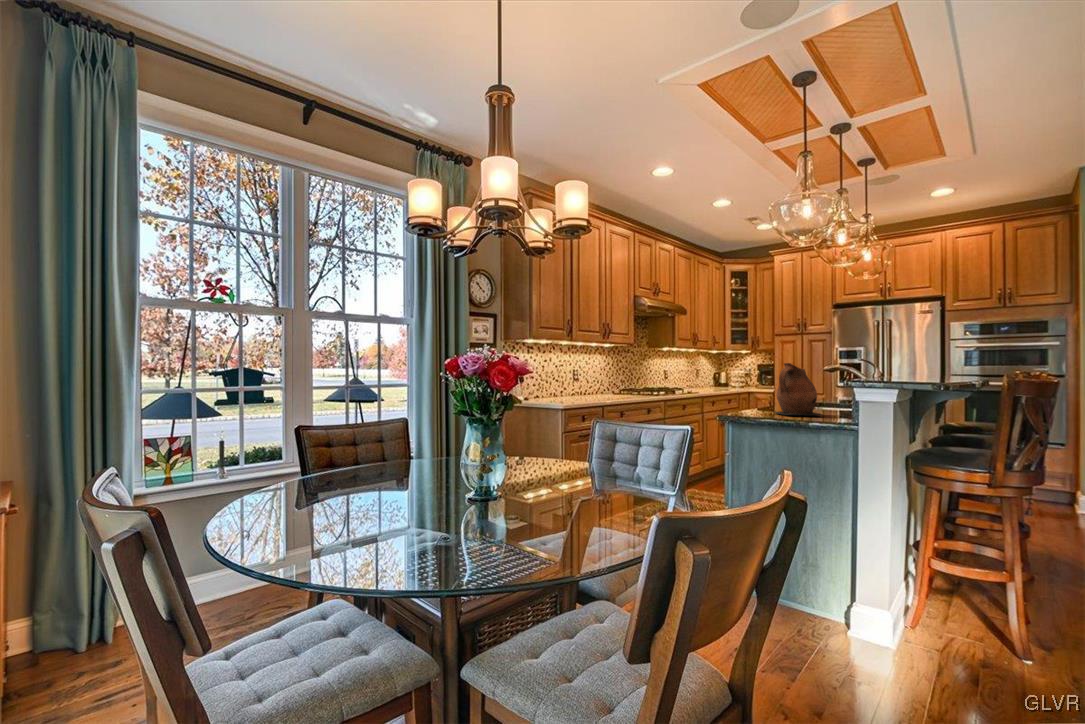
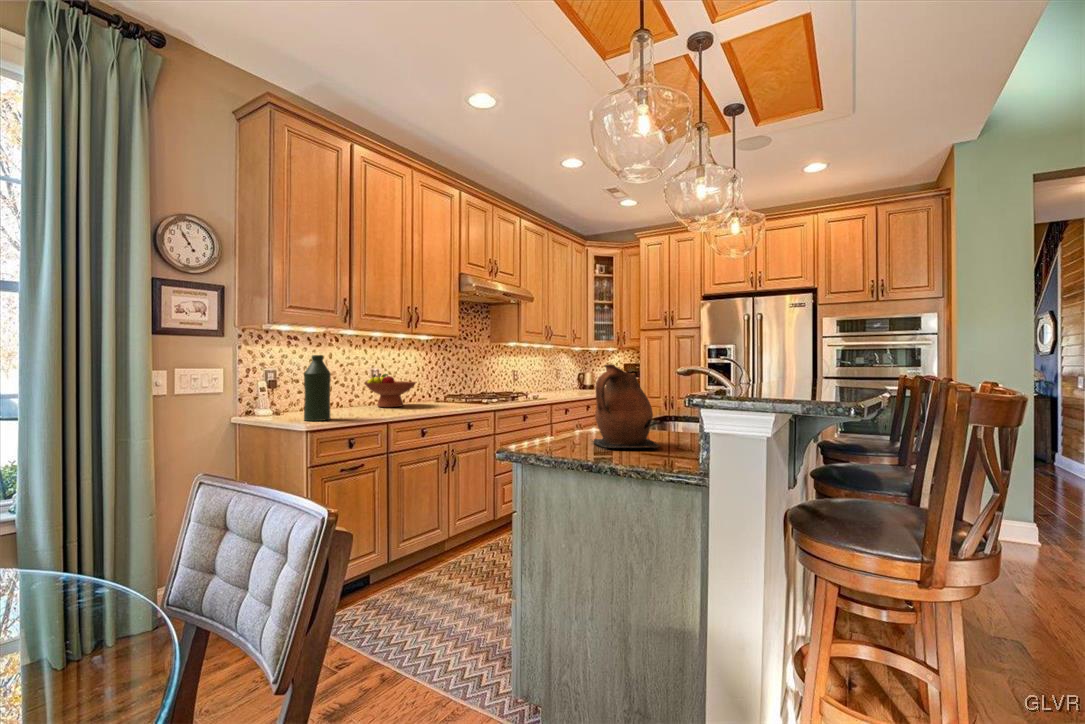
bottle: none [553,359,569,403] -> present [304,355,331,421]
fruit bowl: none [573,372,610,397] -> present [364,373,416,407]

